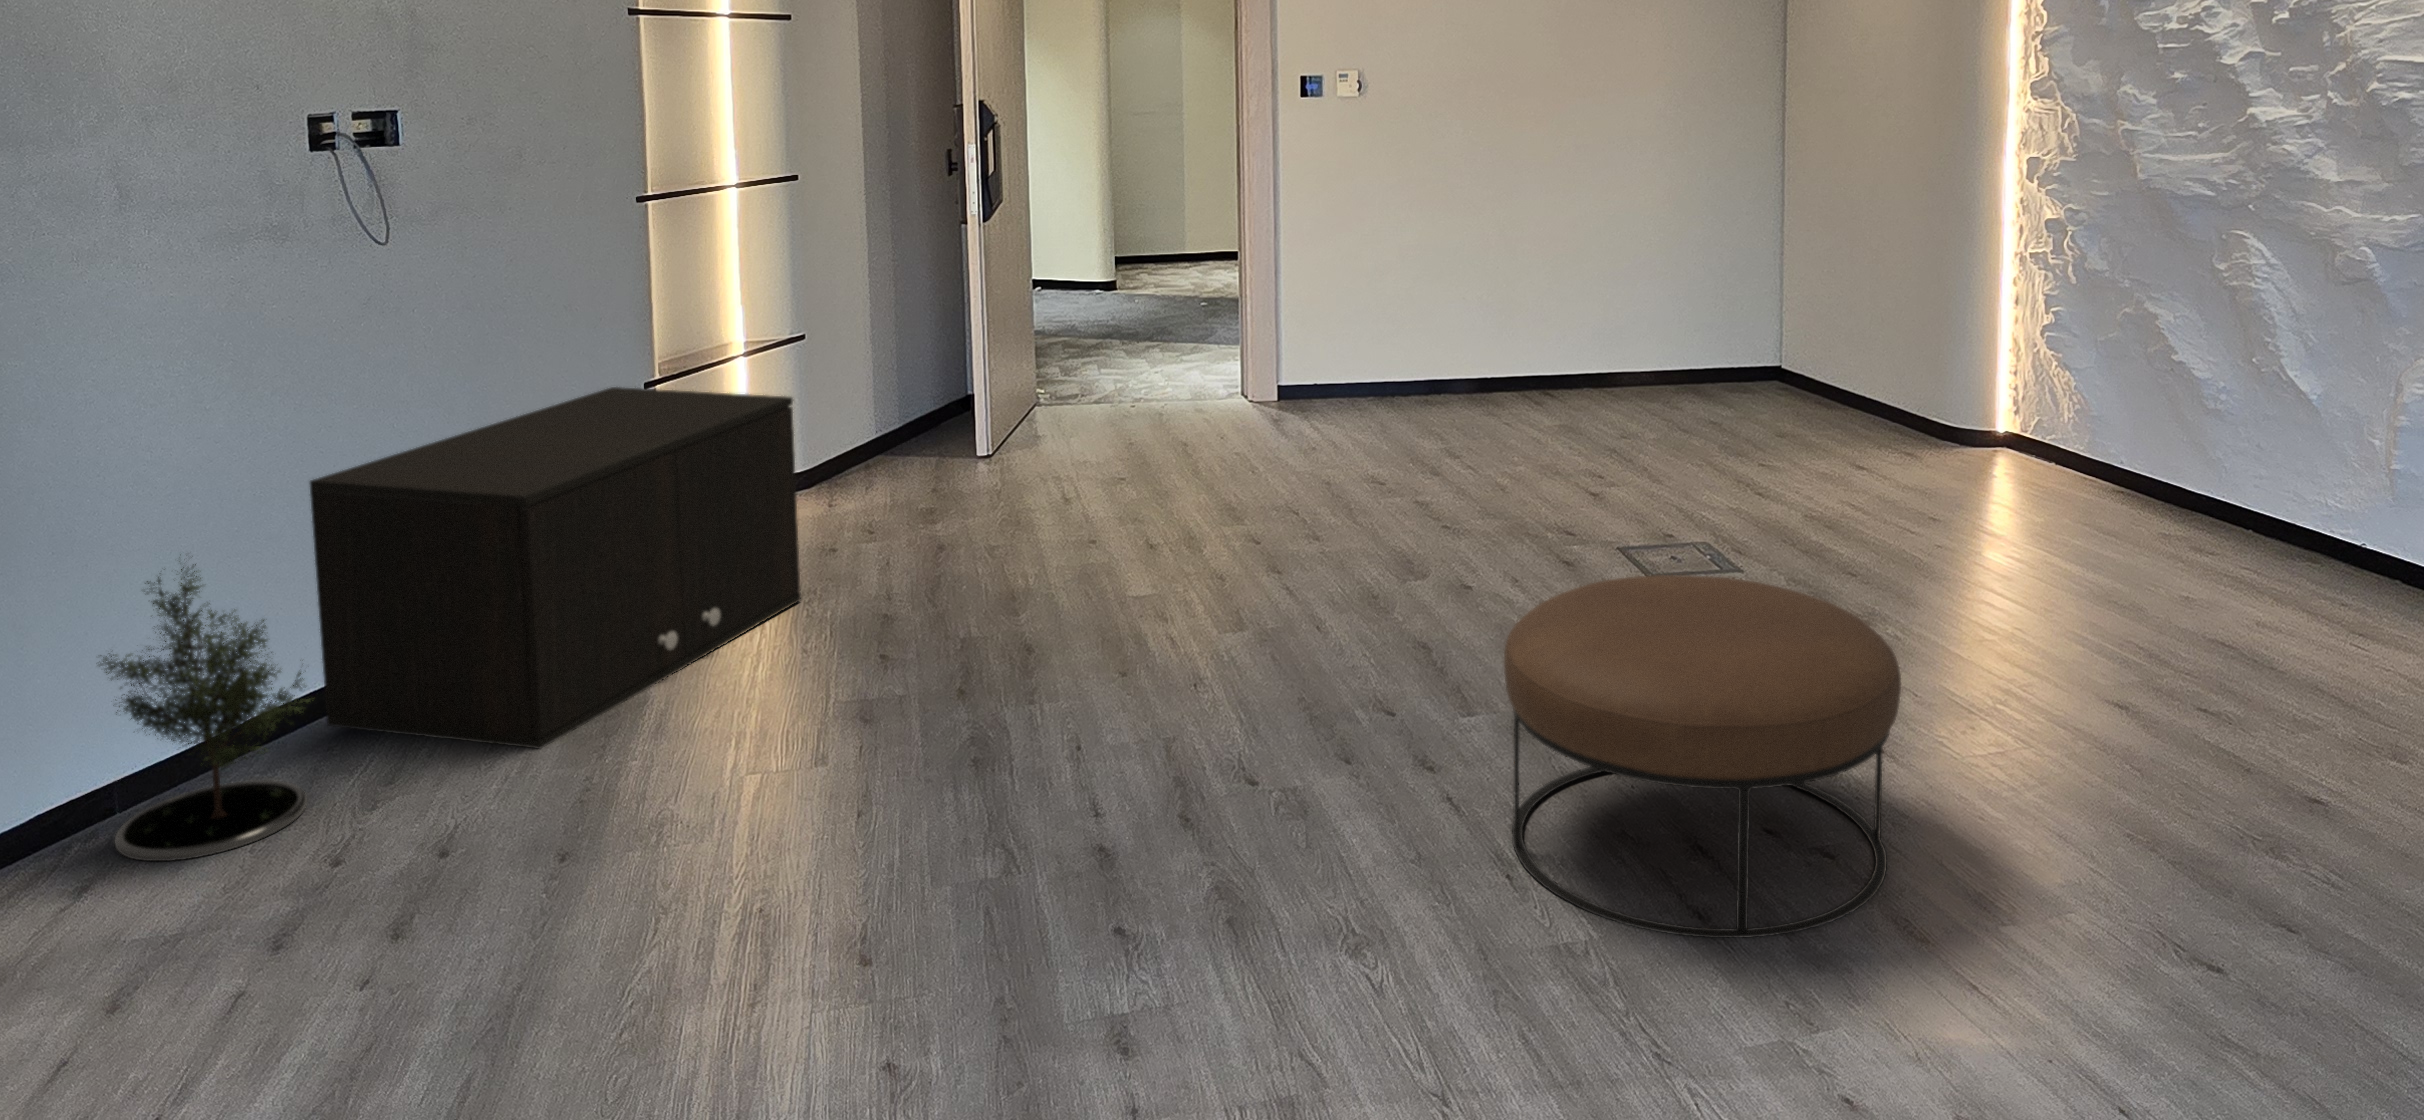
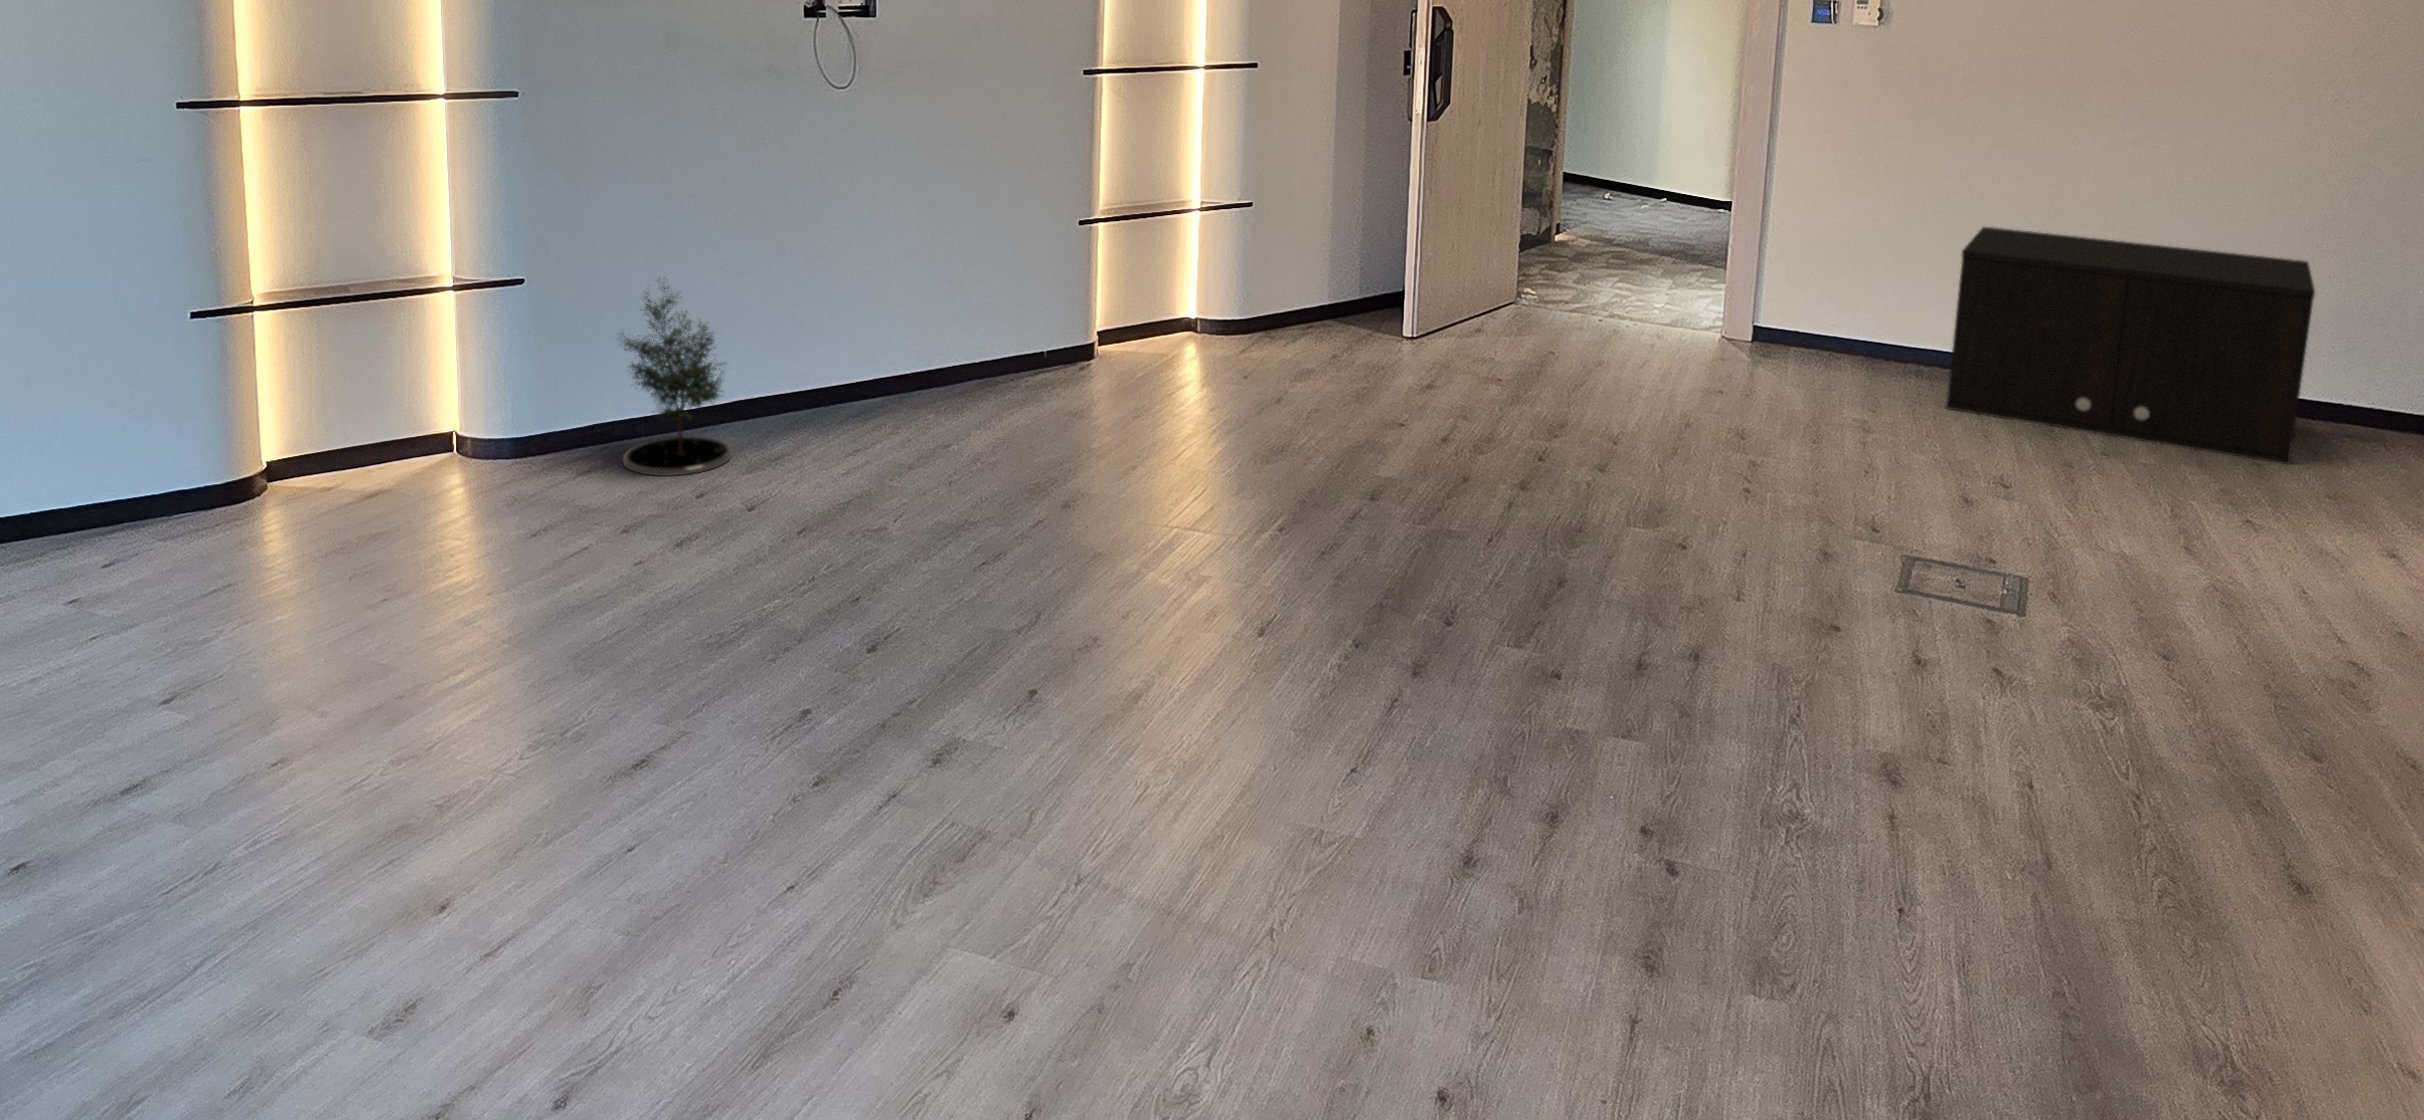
storage cabinet: present [310,387,801,749] -> present [1946,227,2315,464]
ottoman: present [1504,575,1901,938] -> none [1374,546,1805,953]

